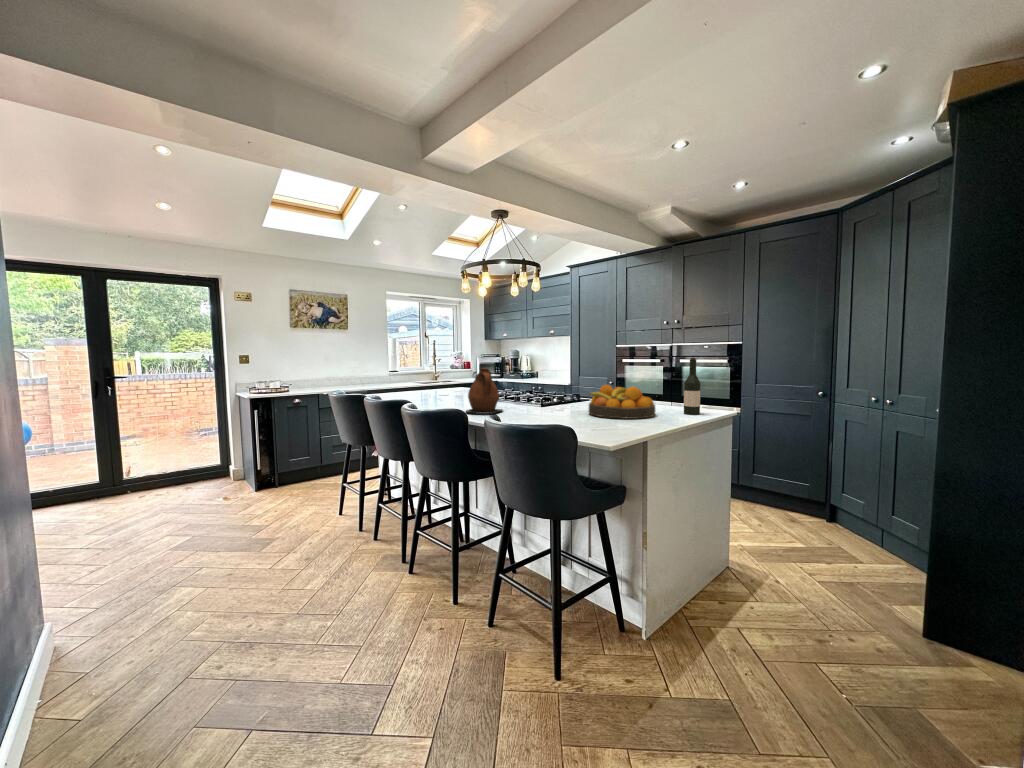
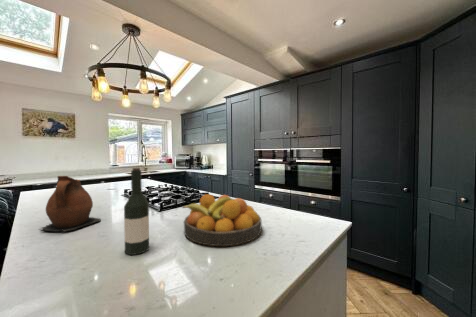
wine bottle: present [684,358,701,415] -> present [124,168,149,255]

